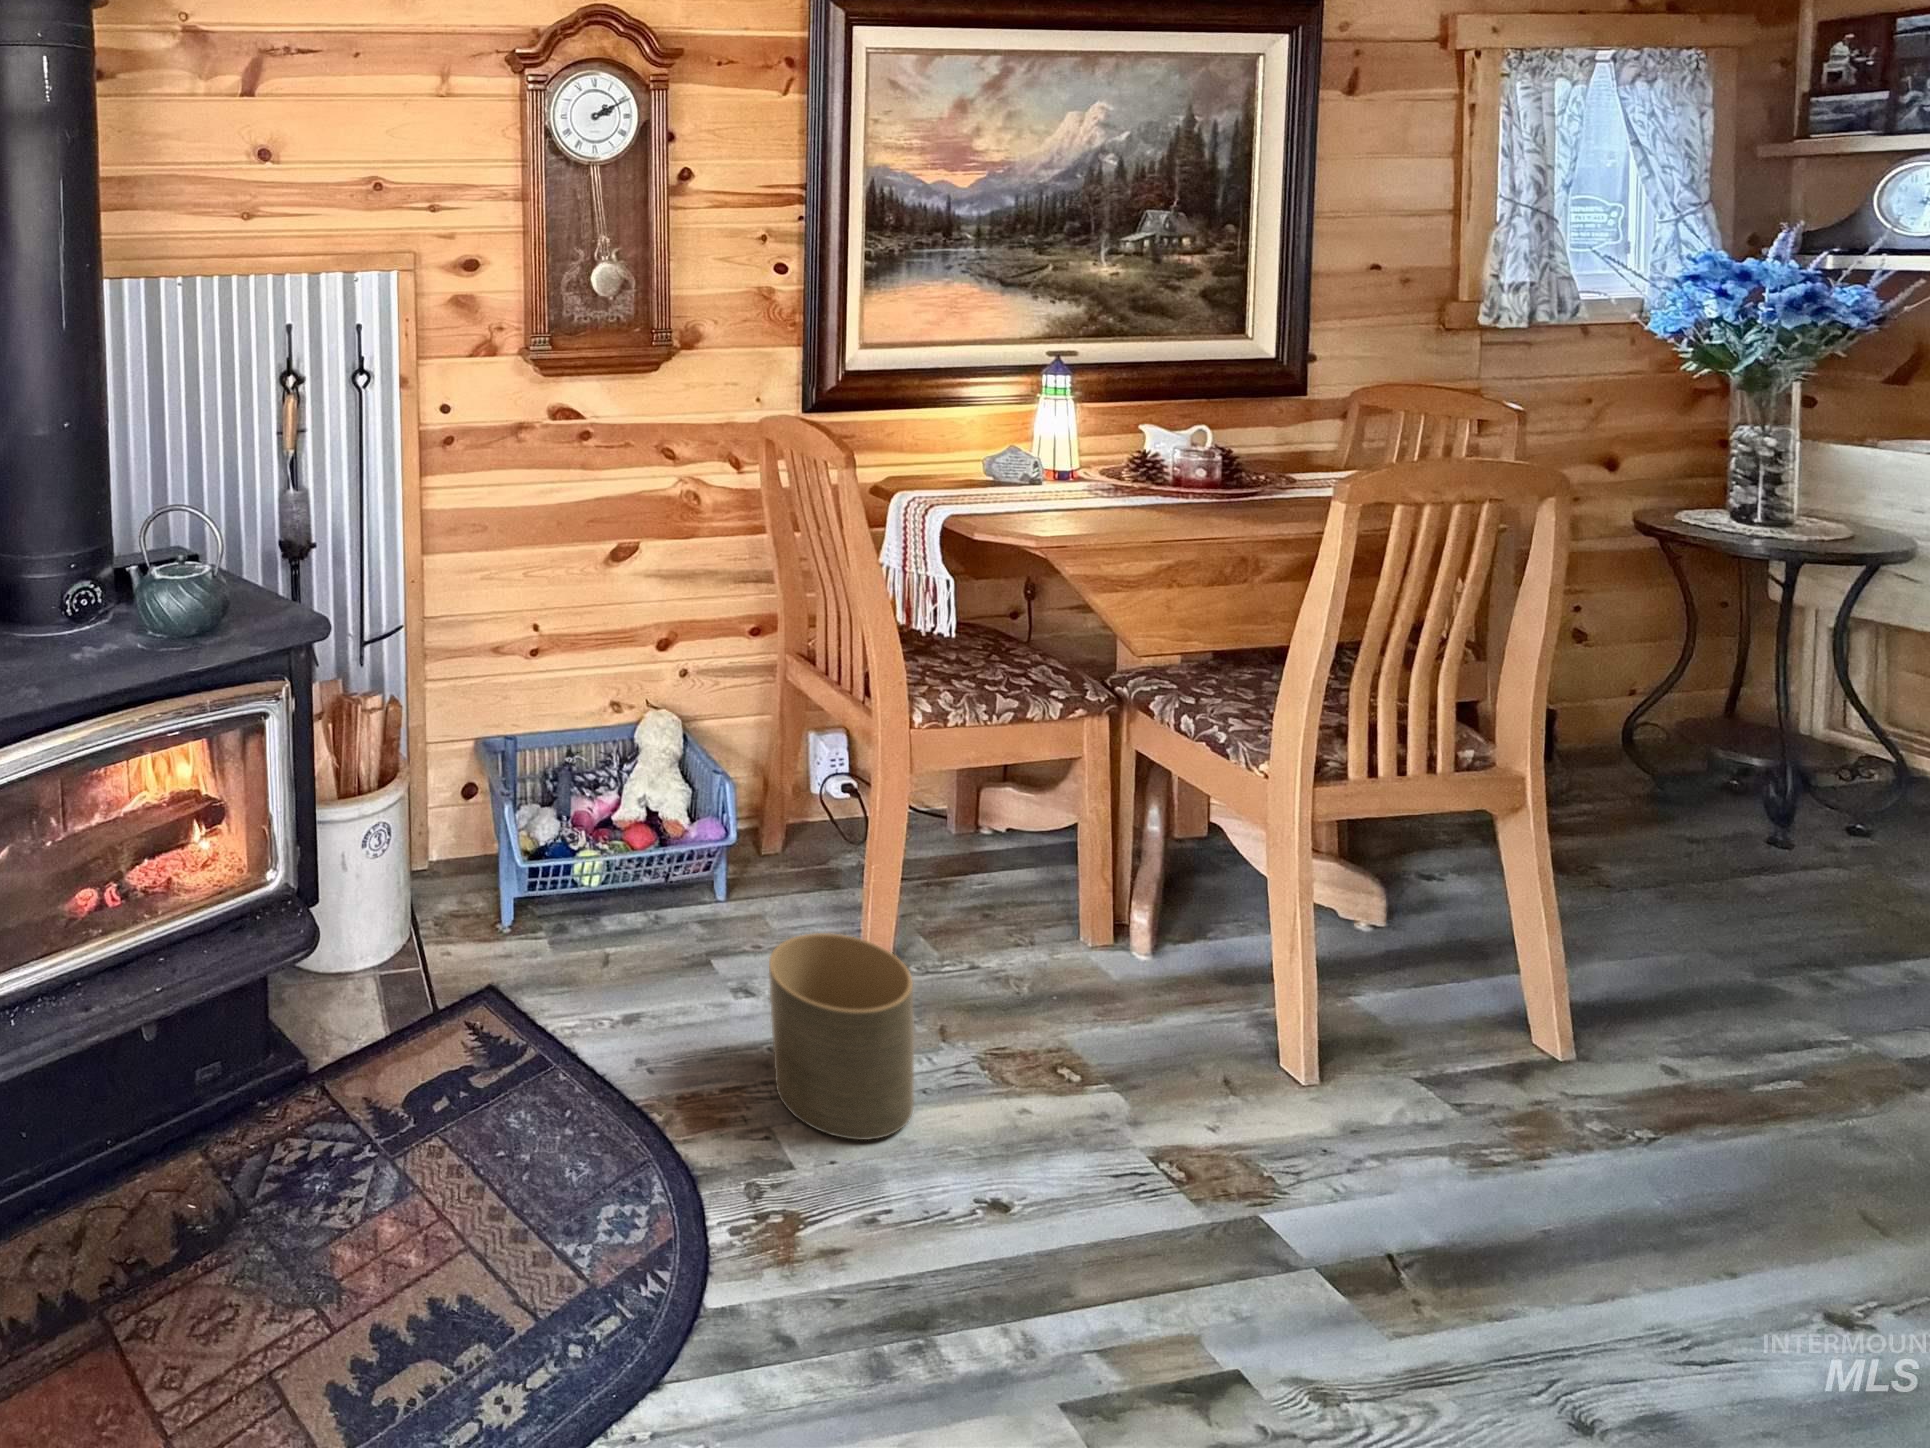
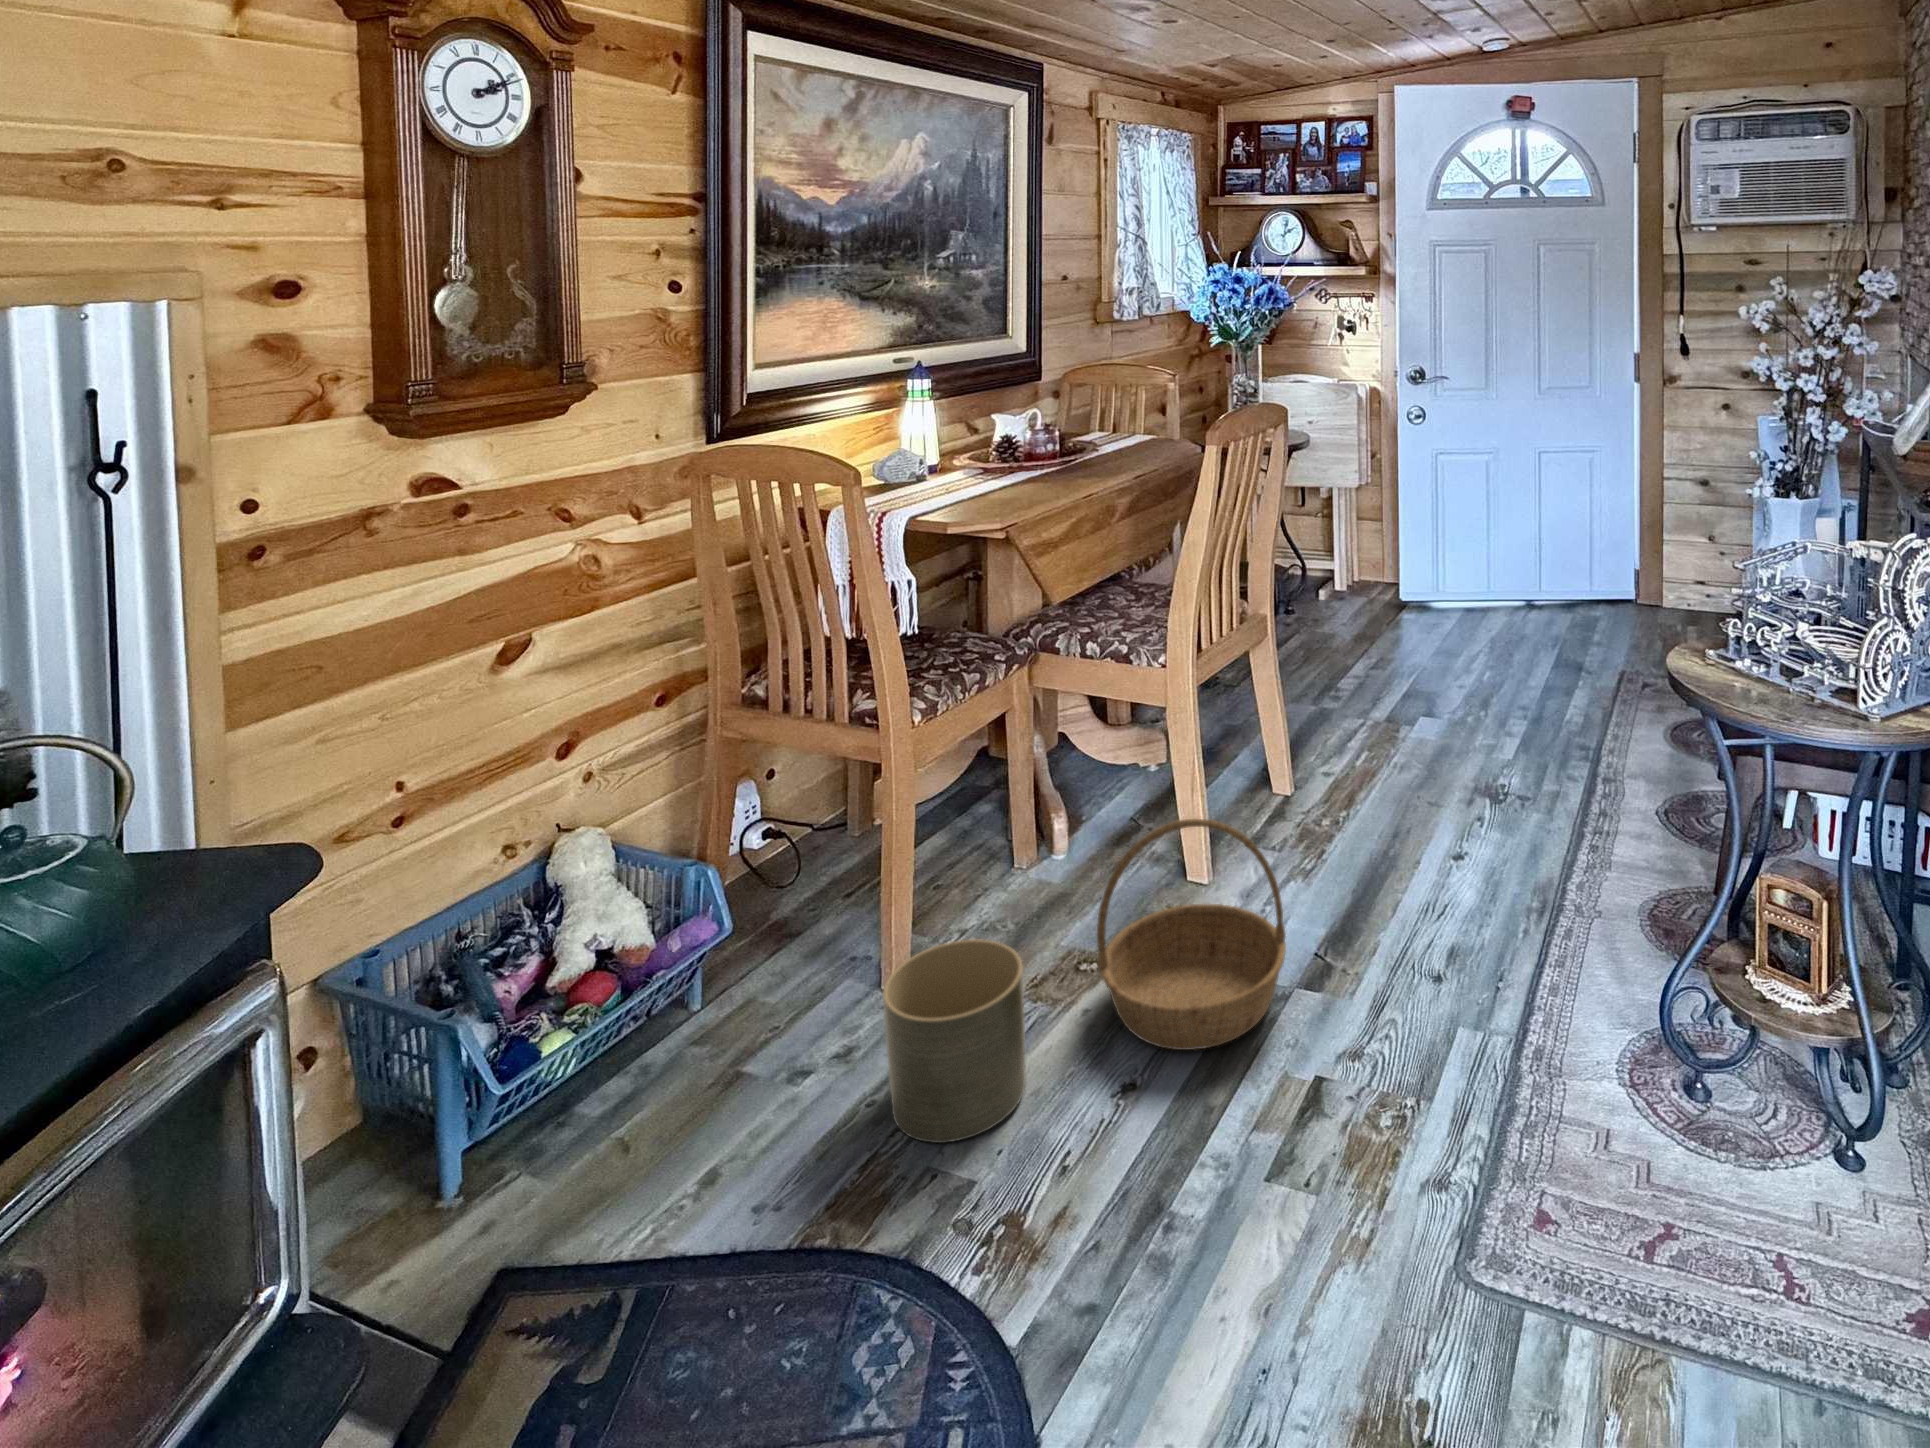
basket: none [1029,945,1305,1270] -> present [1097,819,1286,1050]

